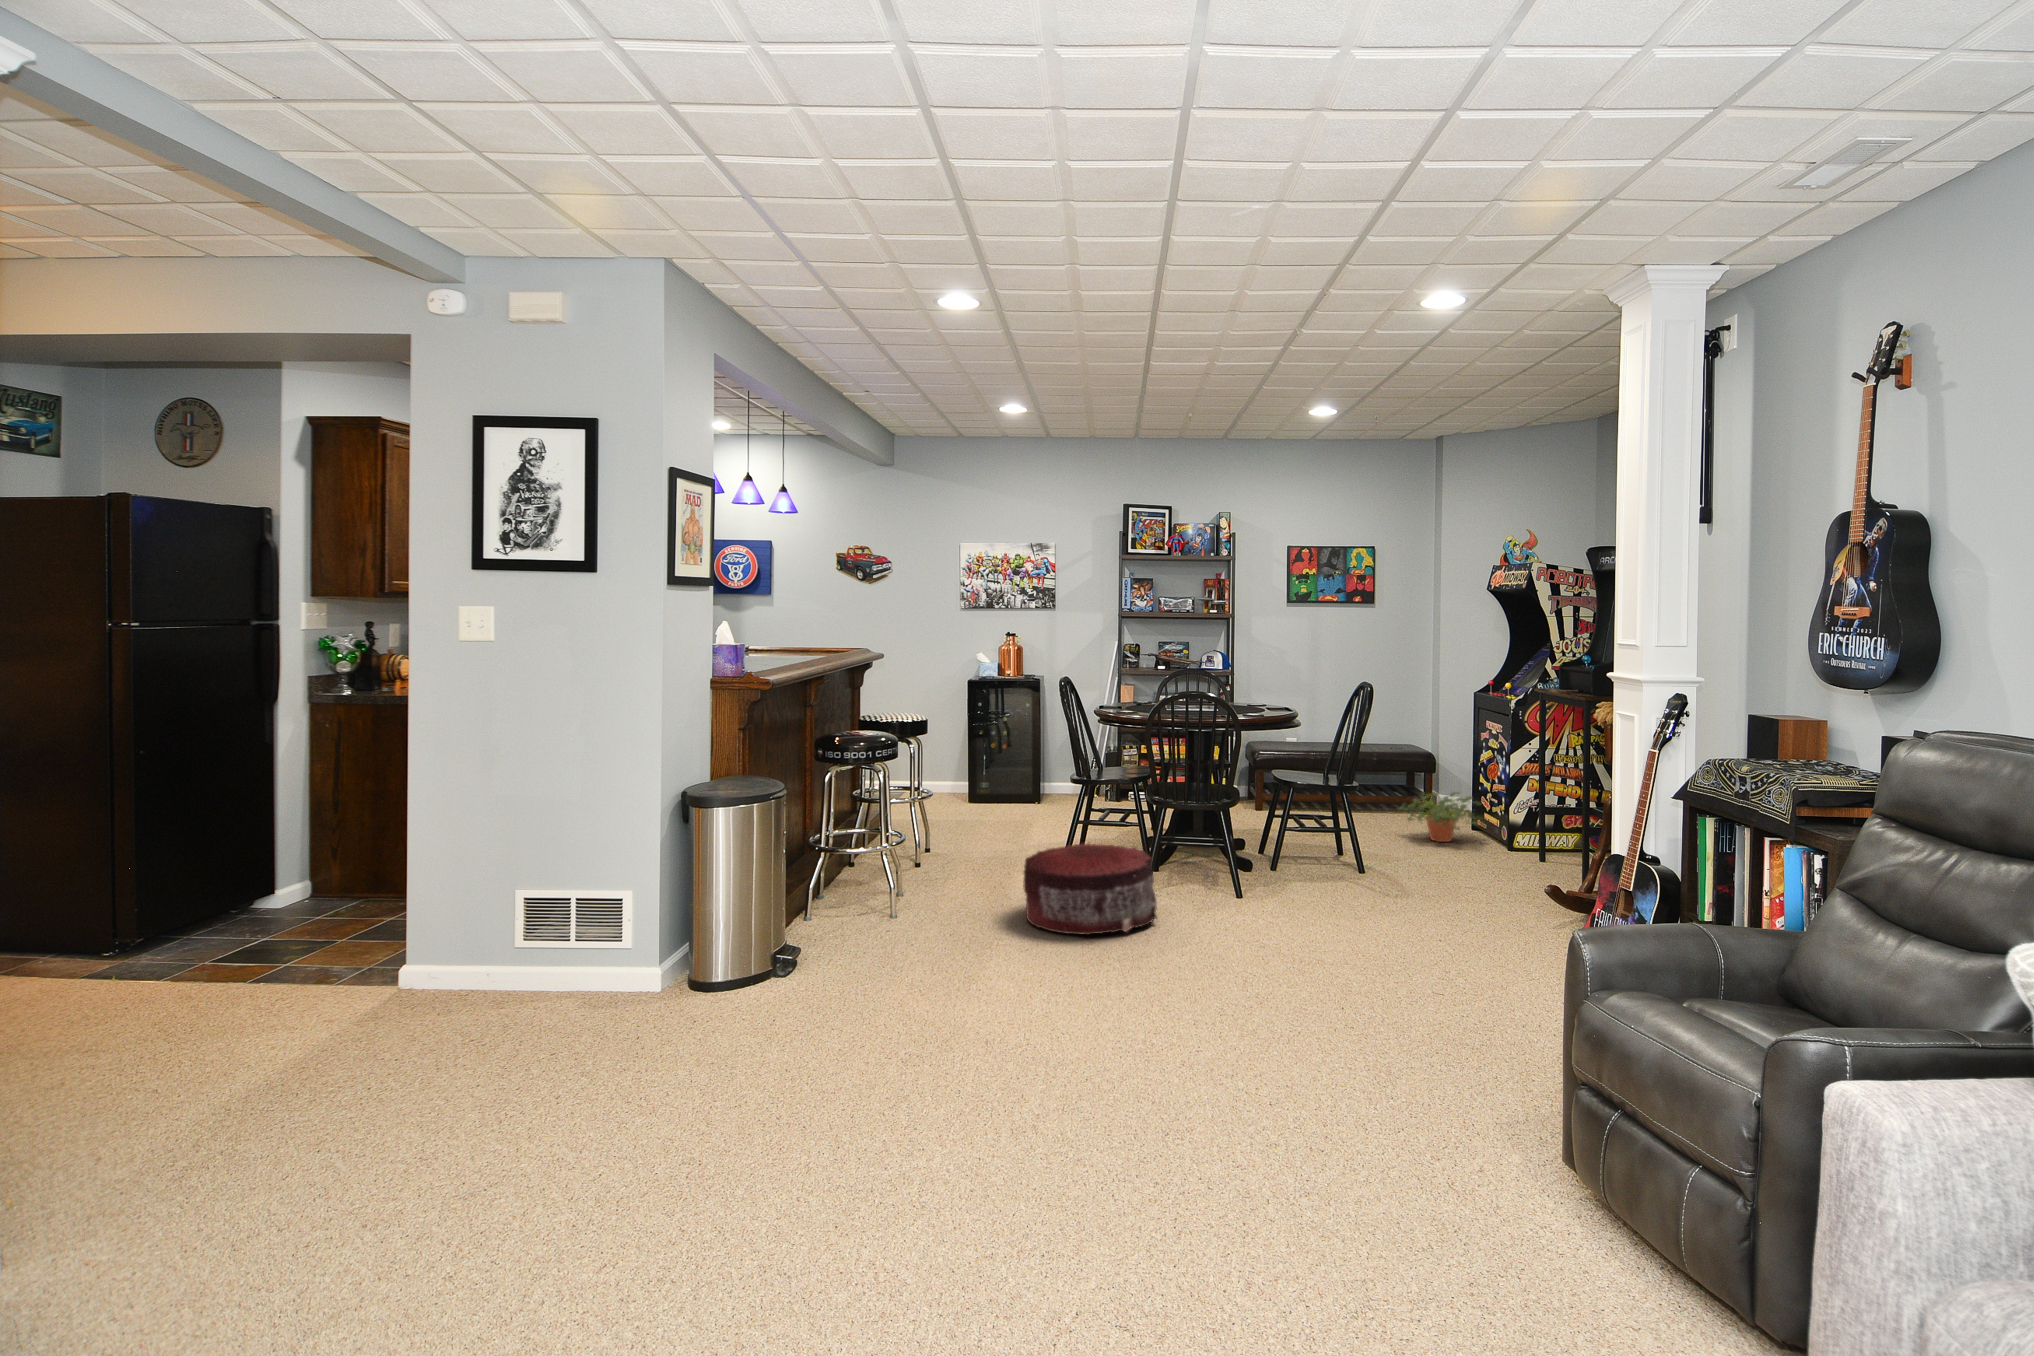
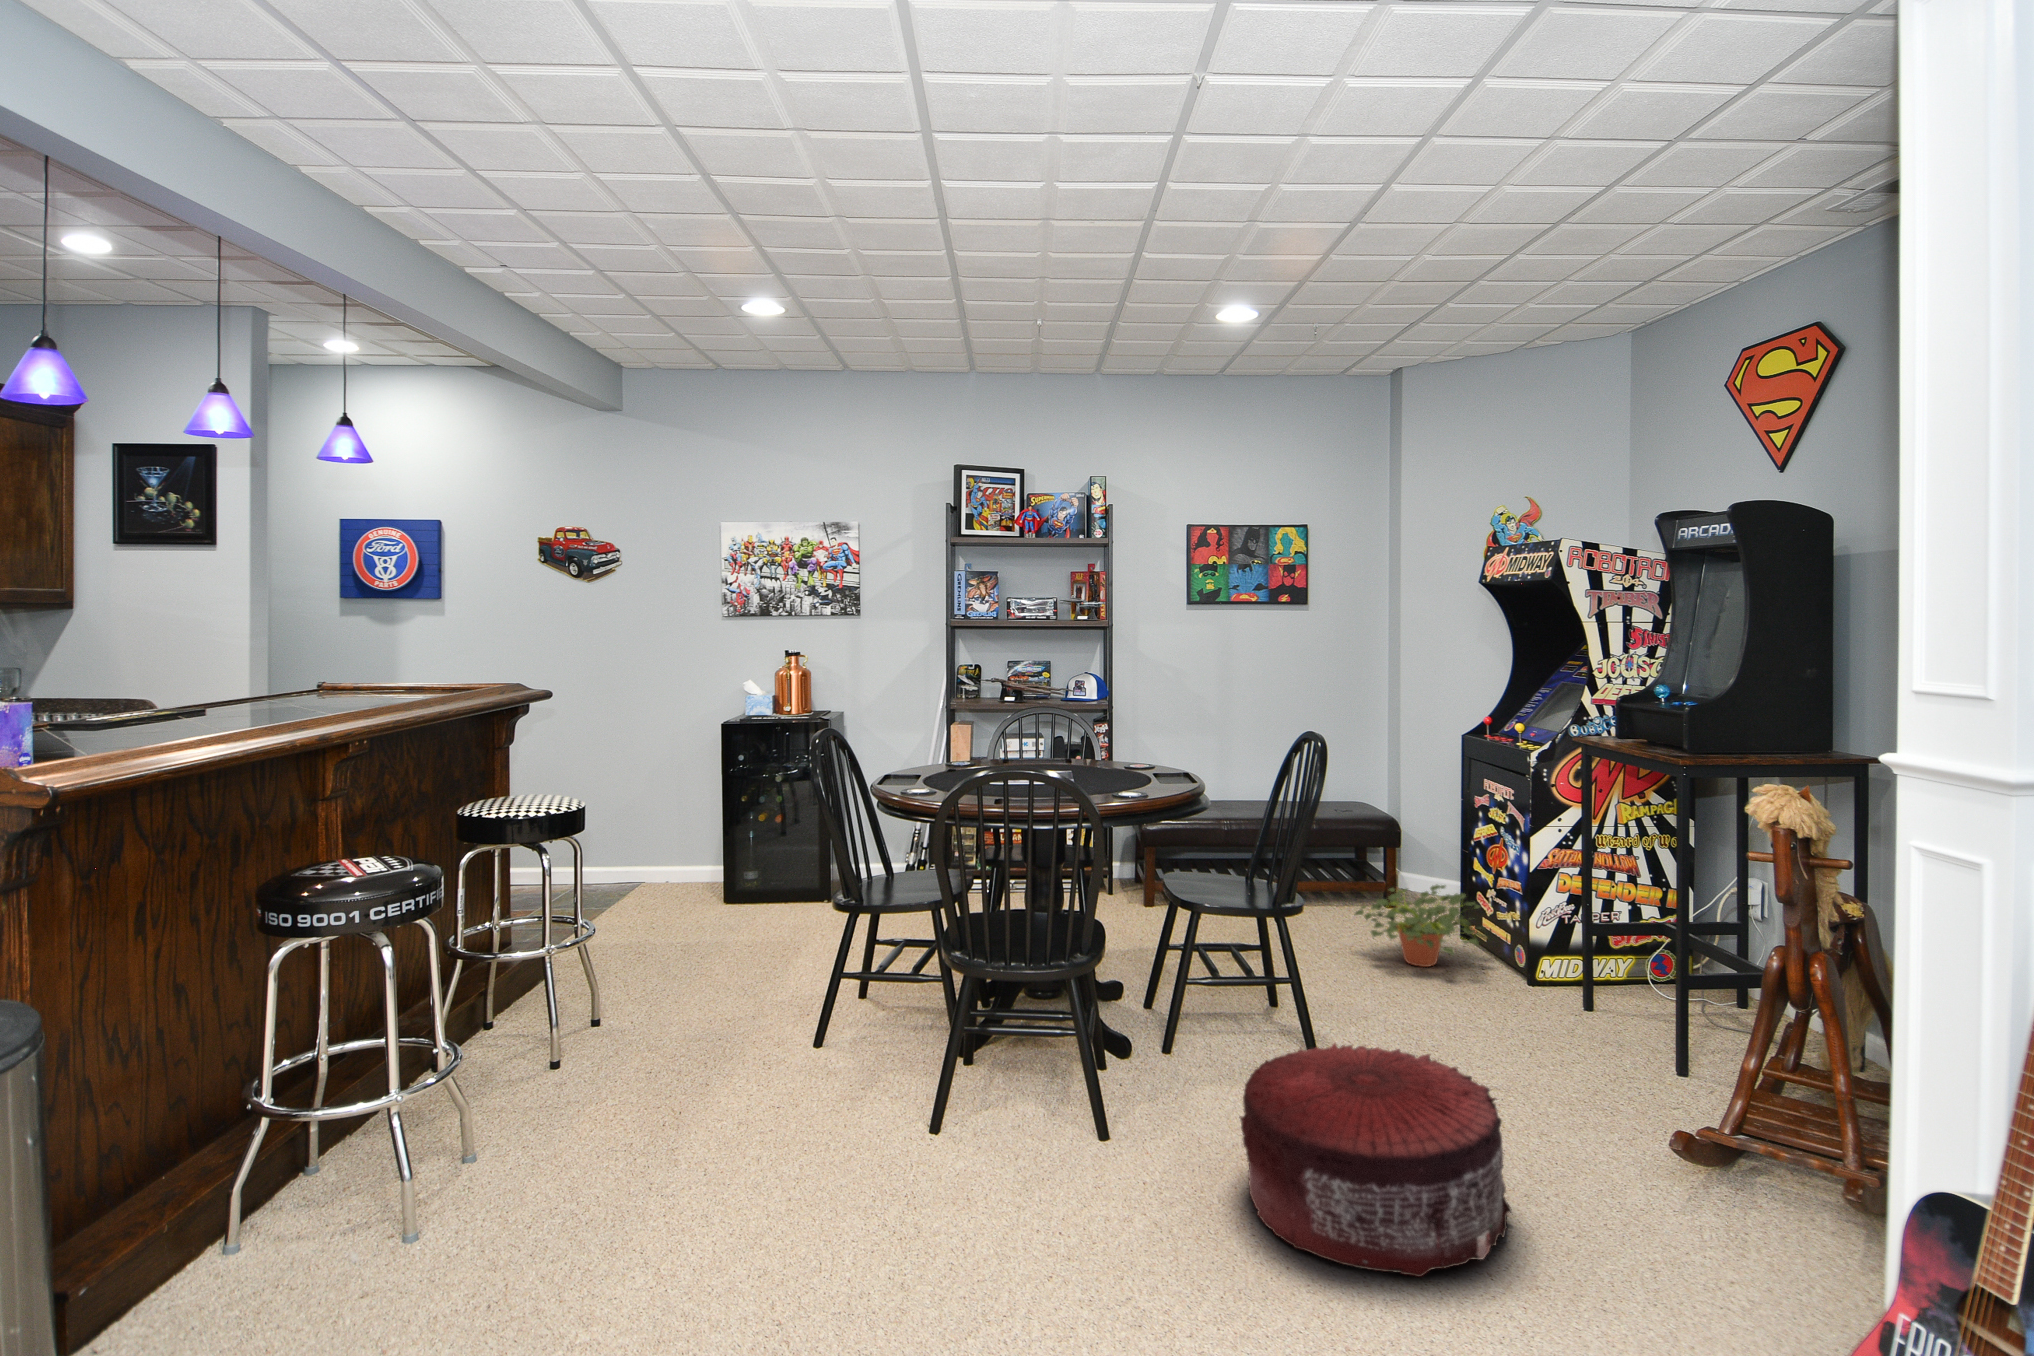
pouf: present [1023,844,1157,935] -> present [1239,1043,1512,1277]

